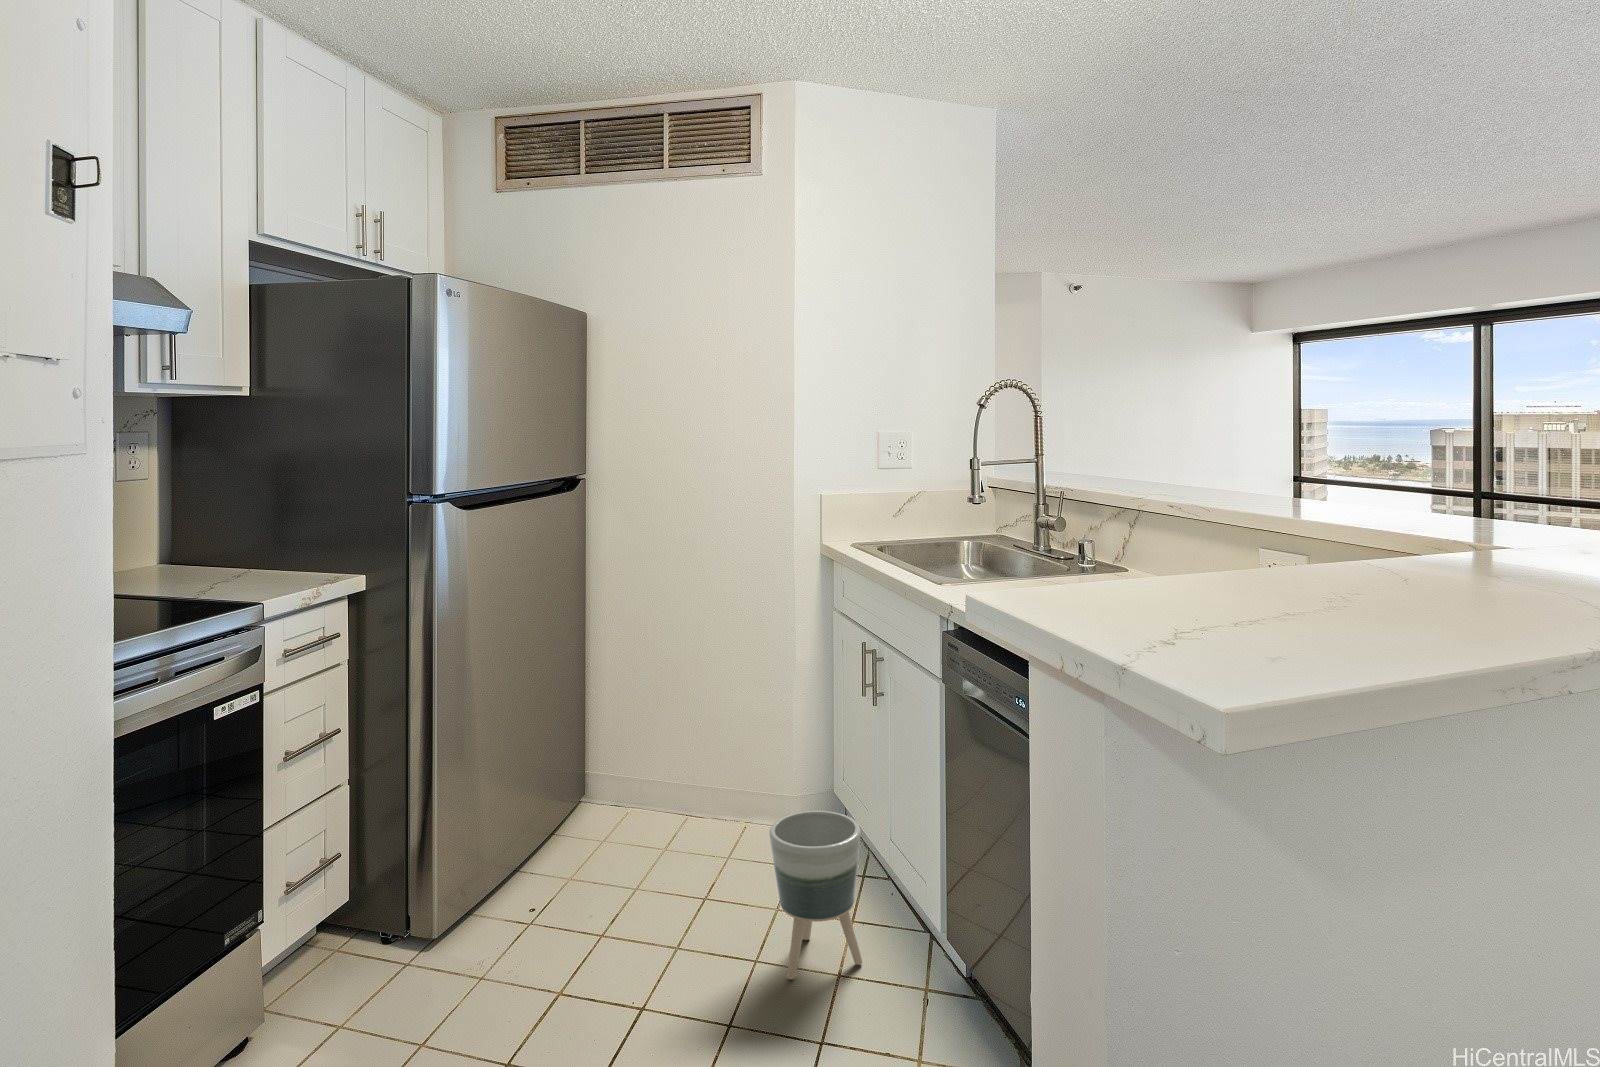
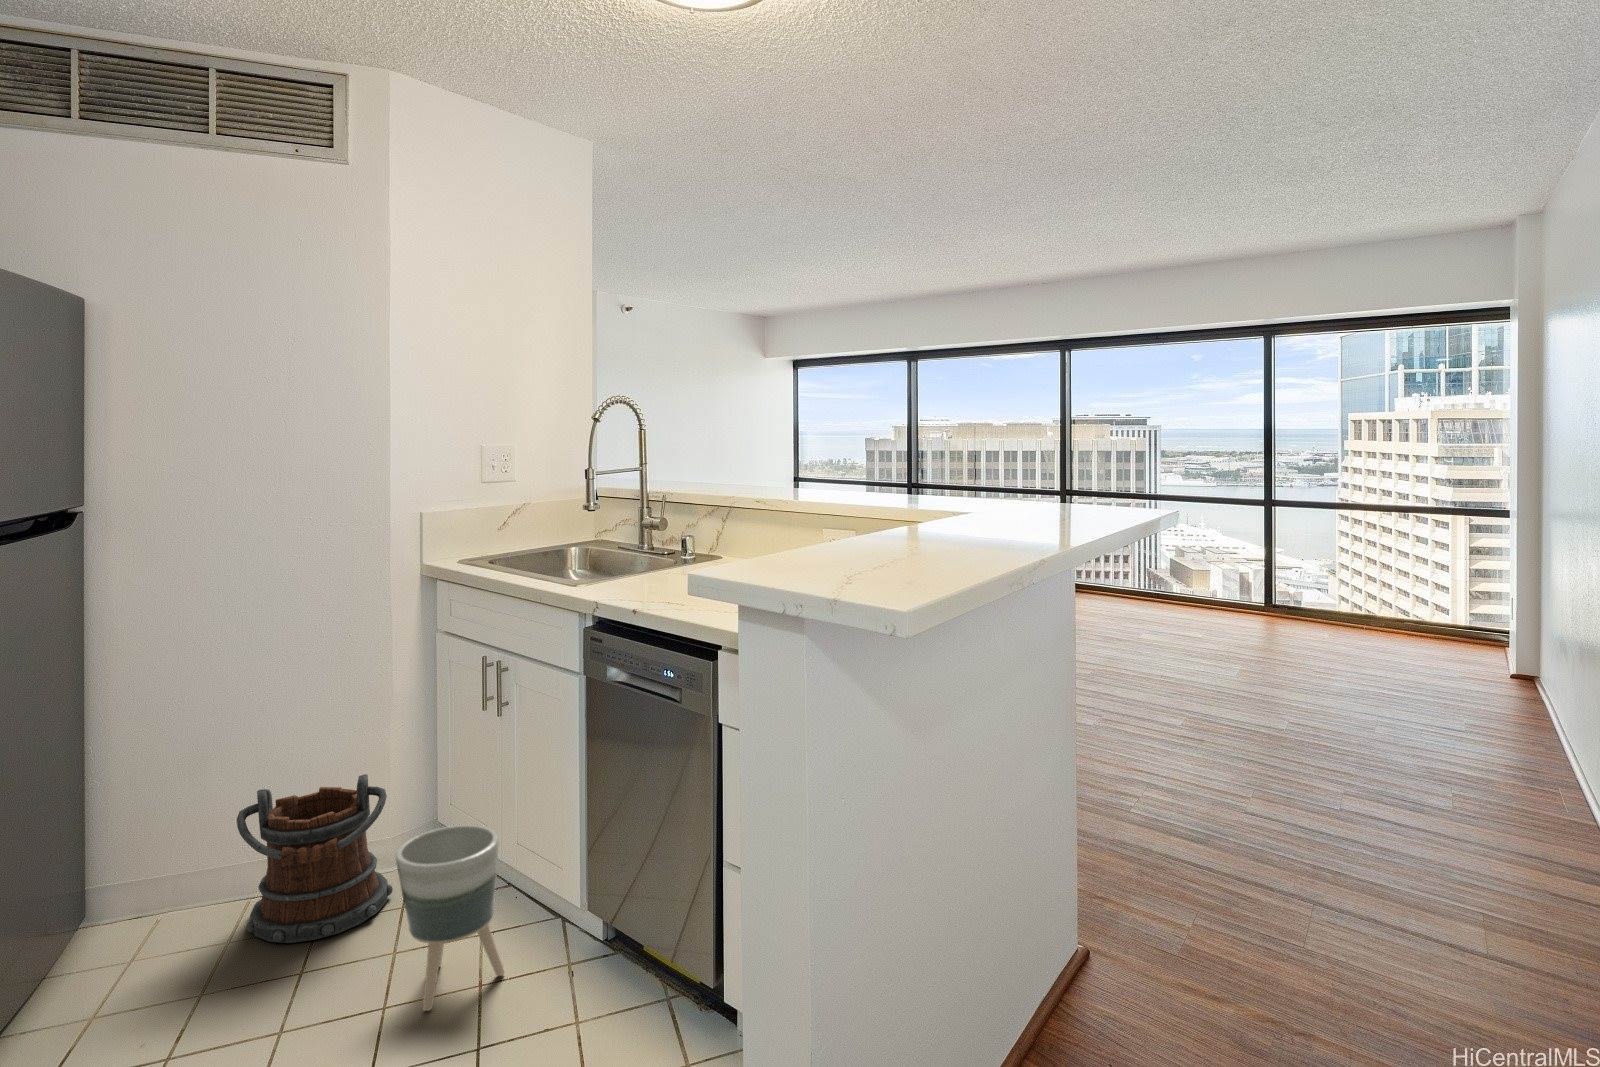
bucket: none [663,746,783,887] -> present [237,774,393,943]

